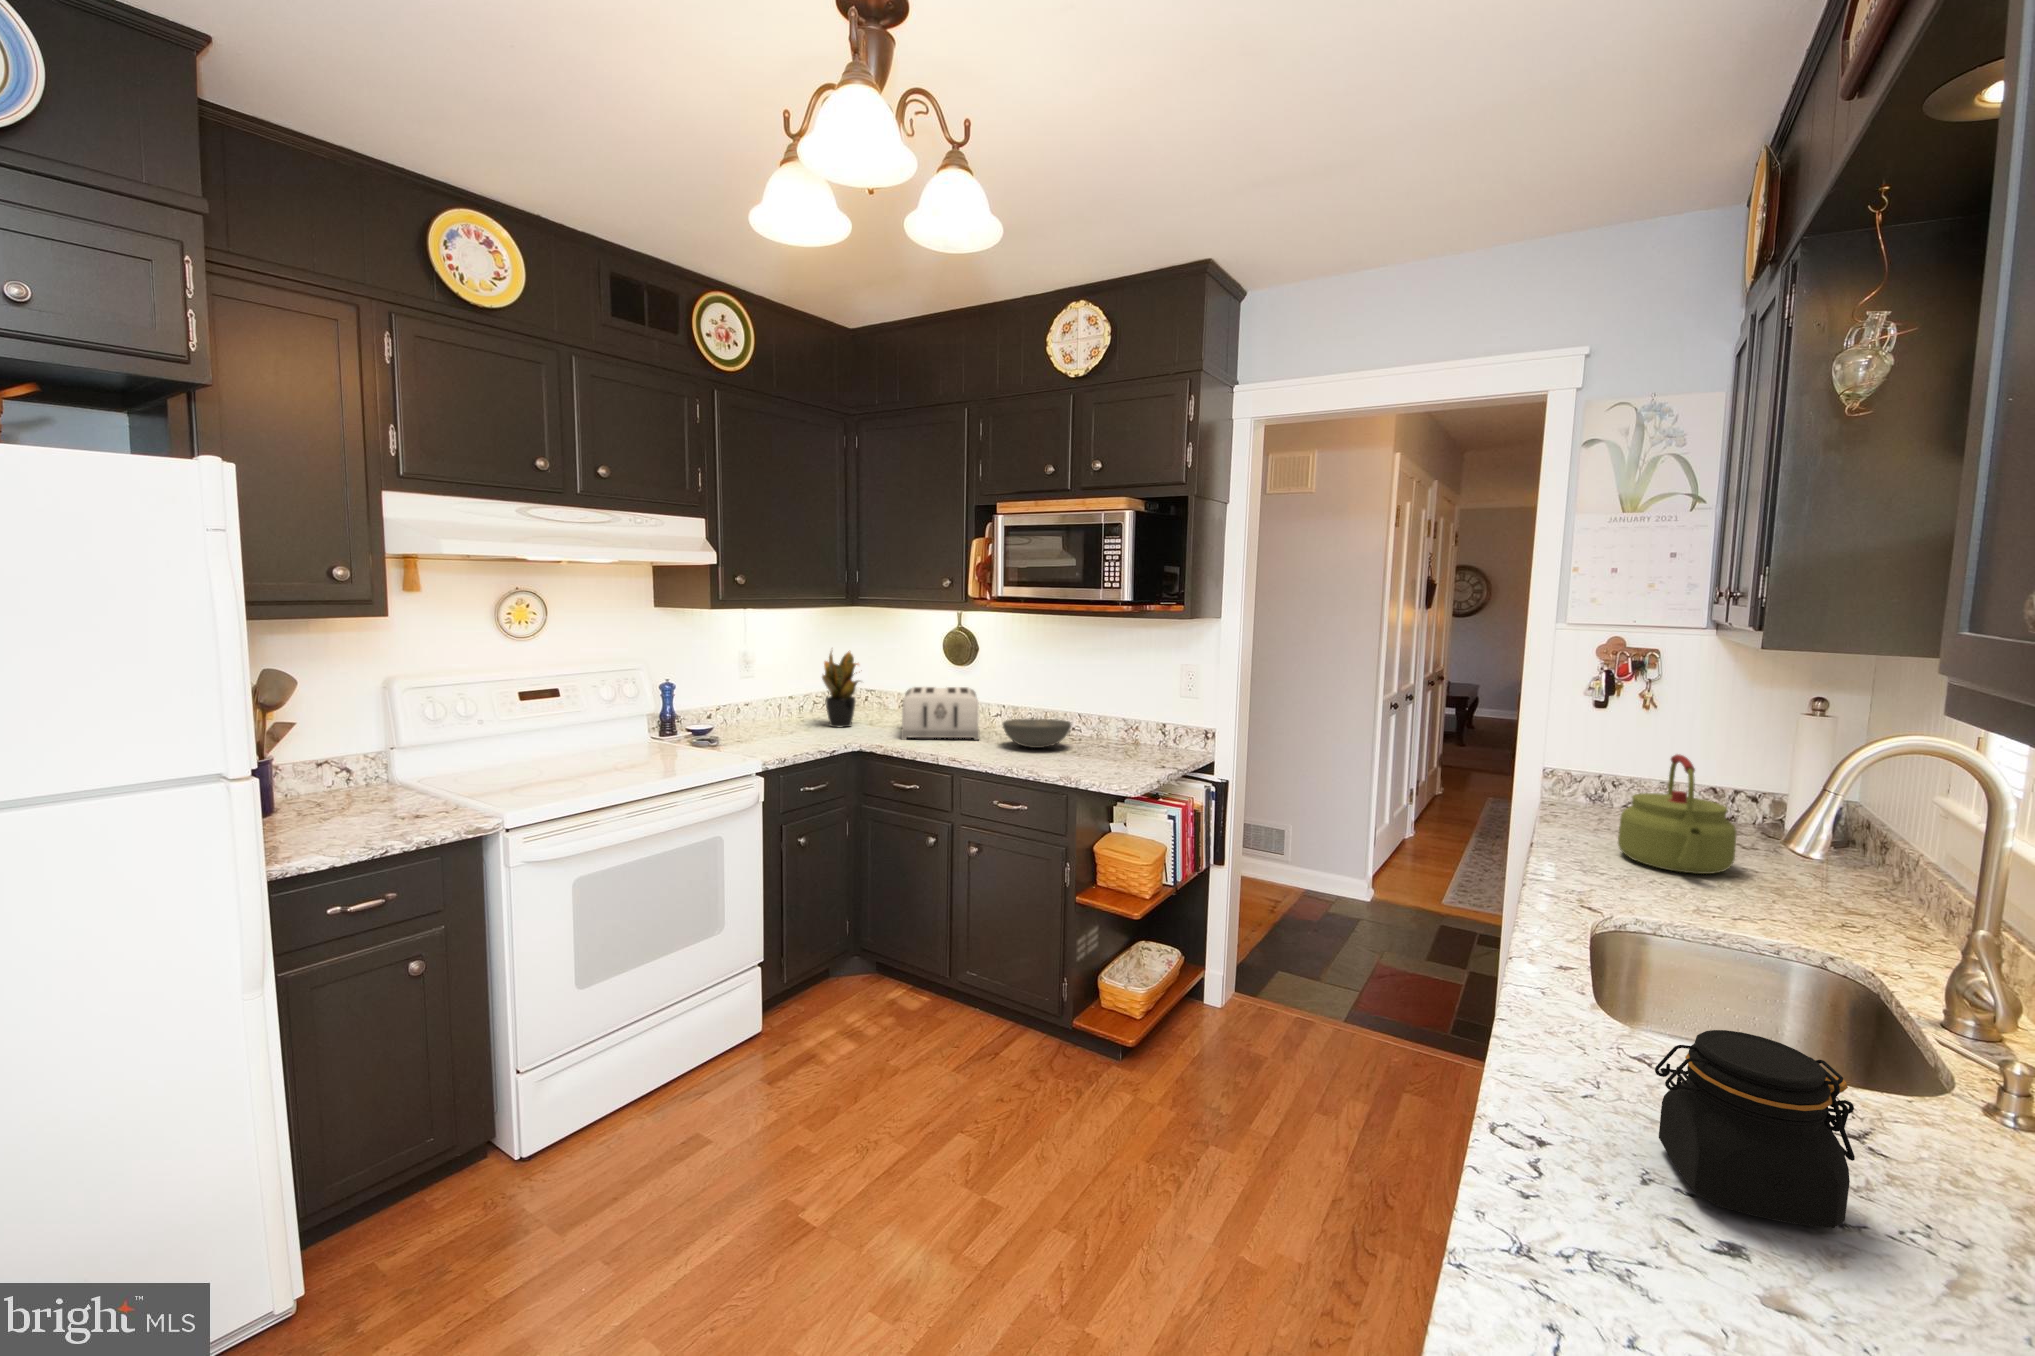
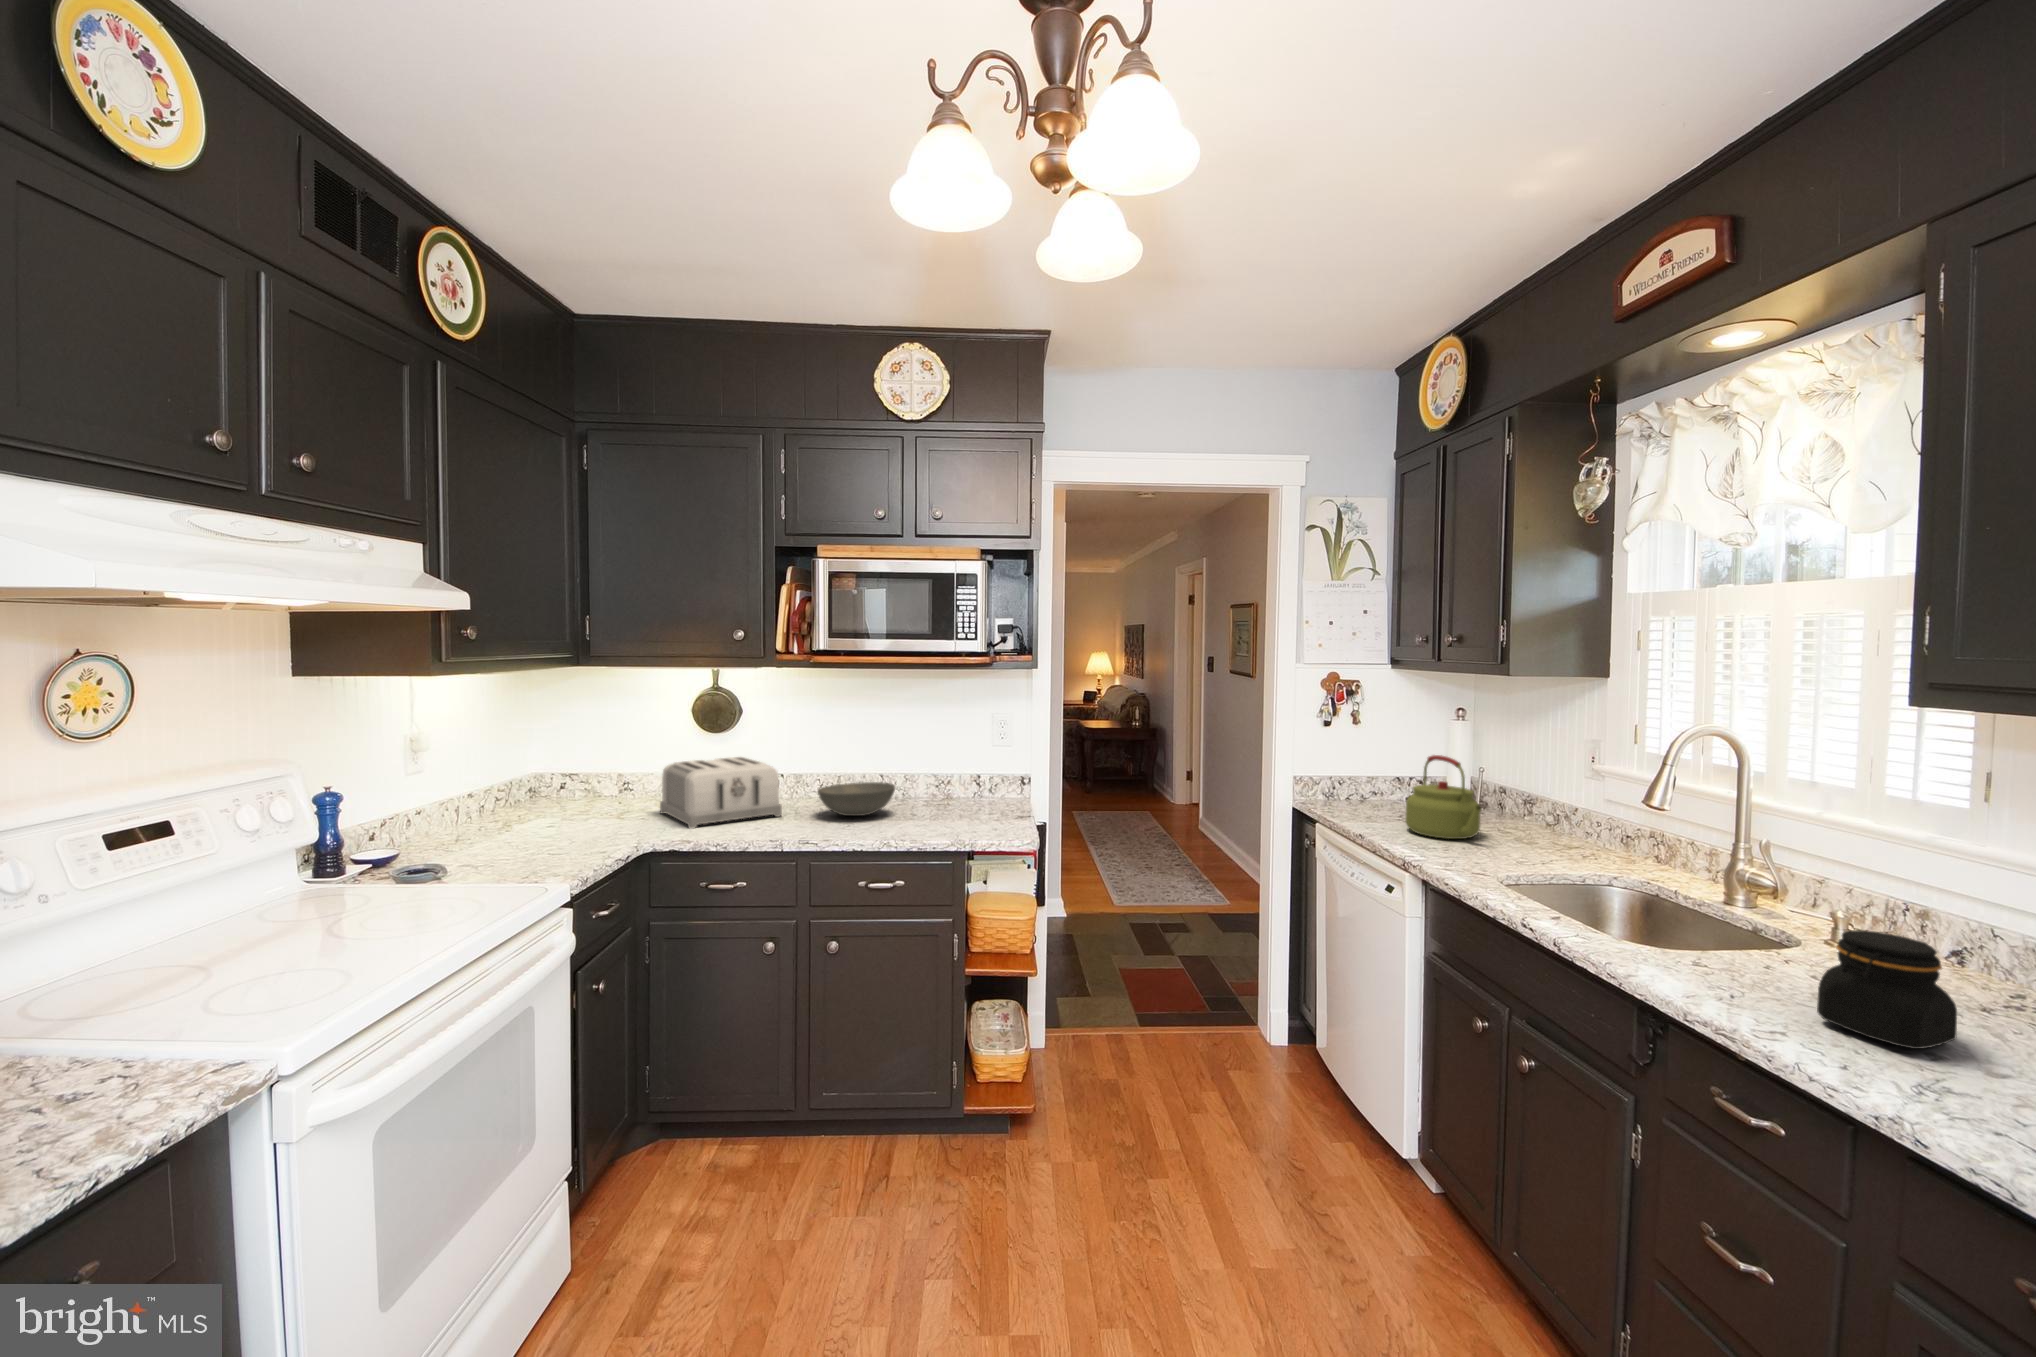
potted plant: present [822,651,860,727] -> none [529,715,612,825]

